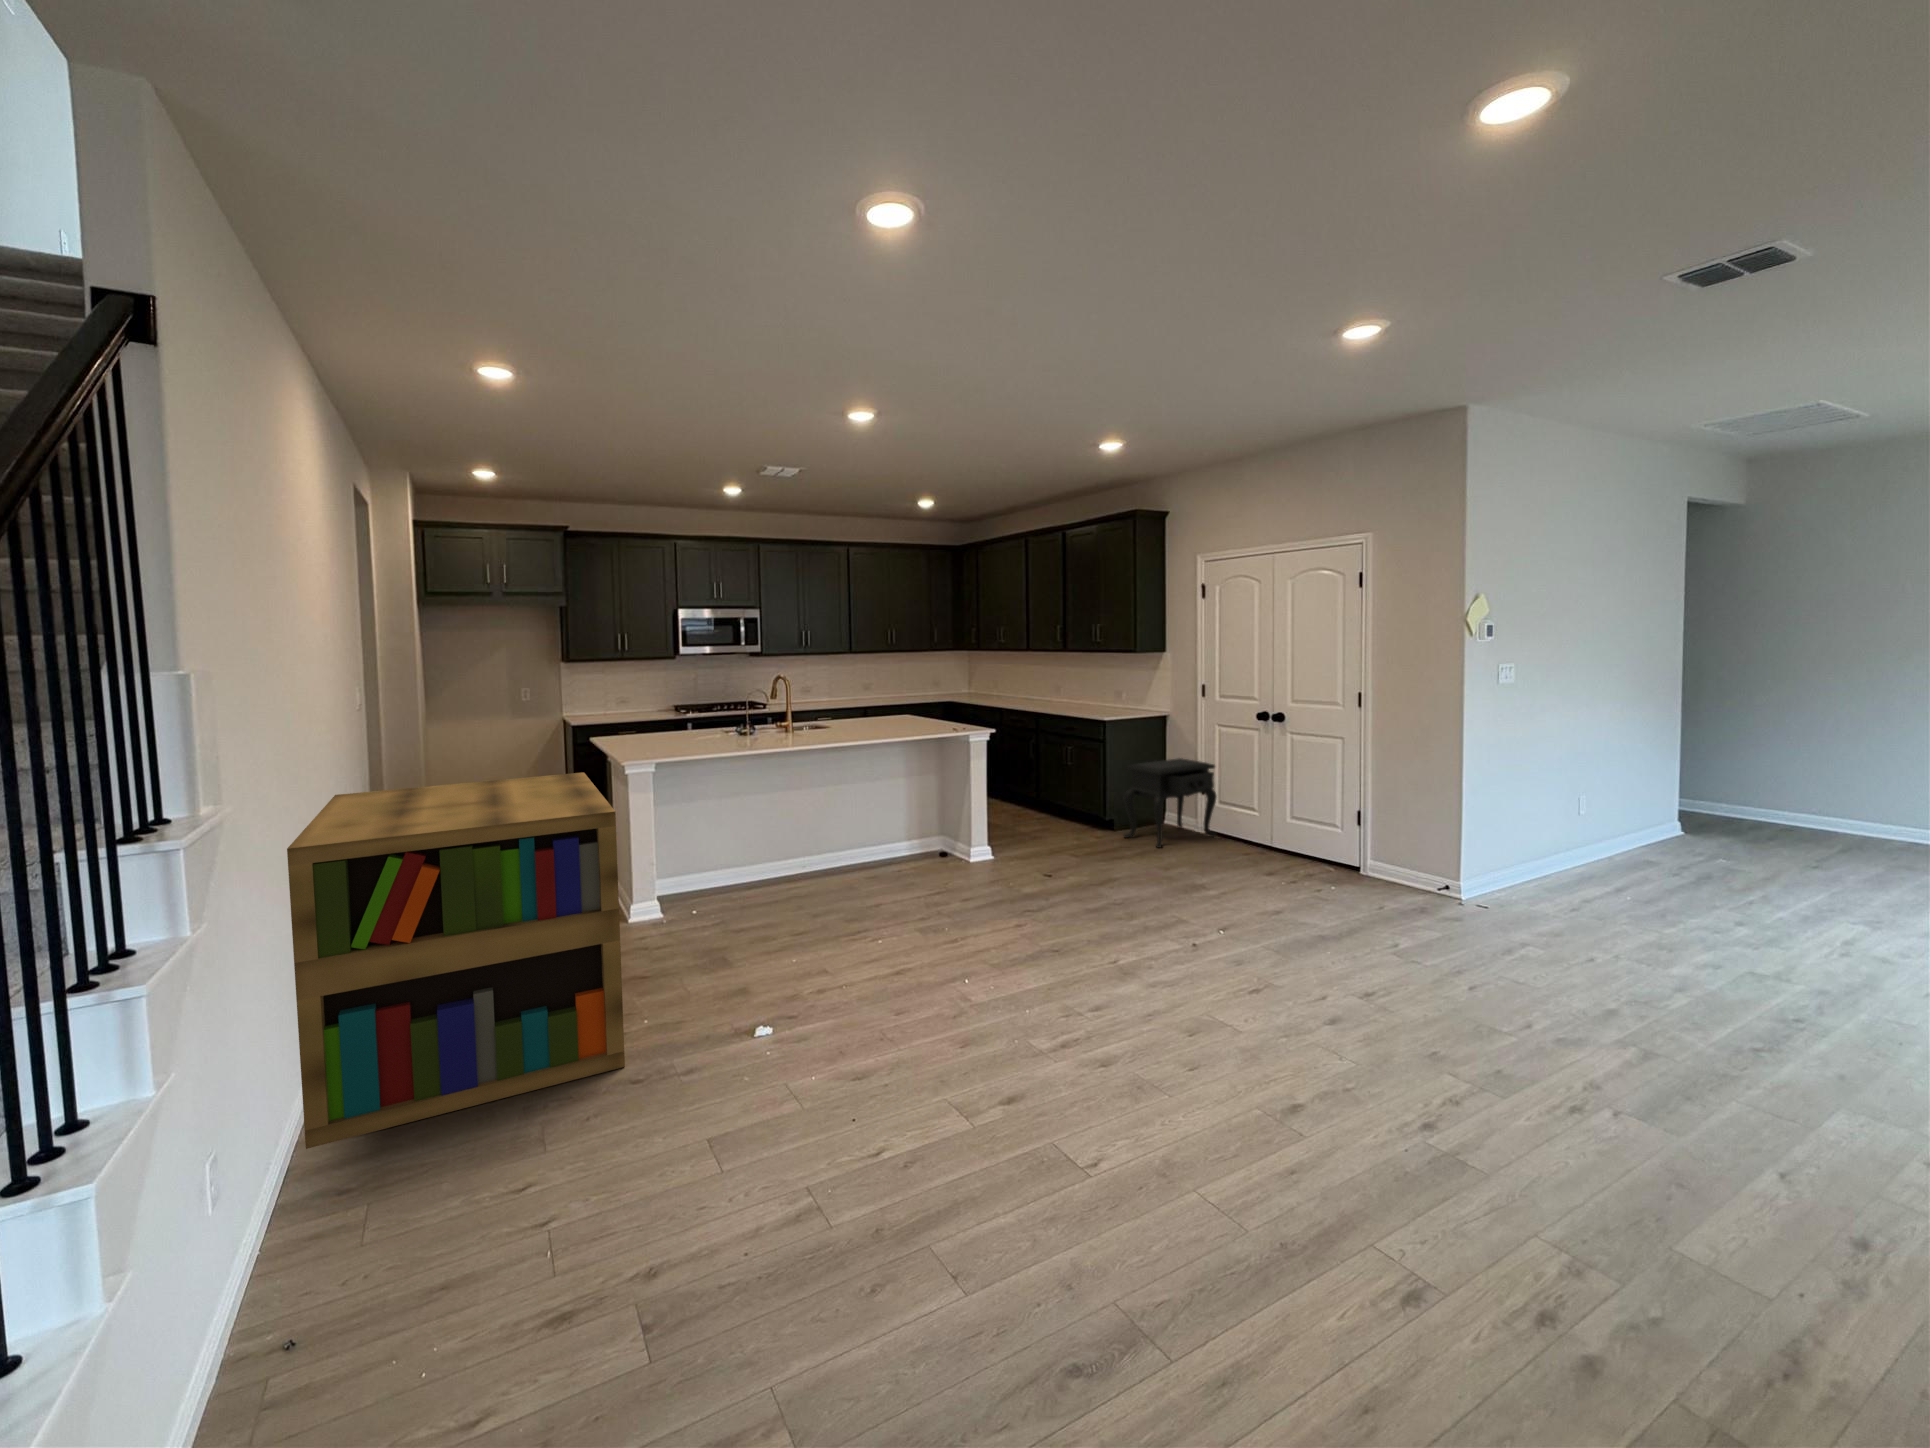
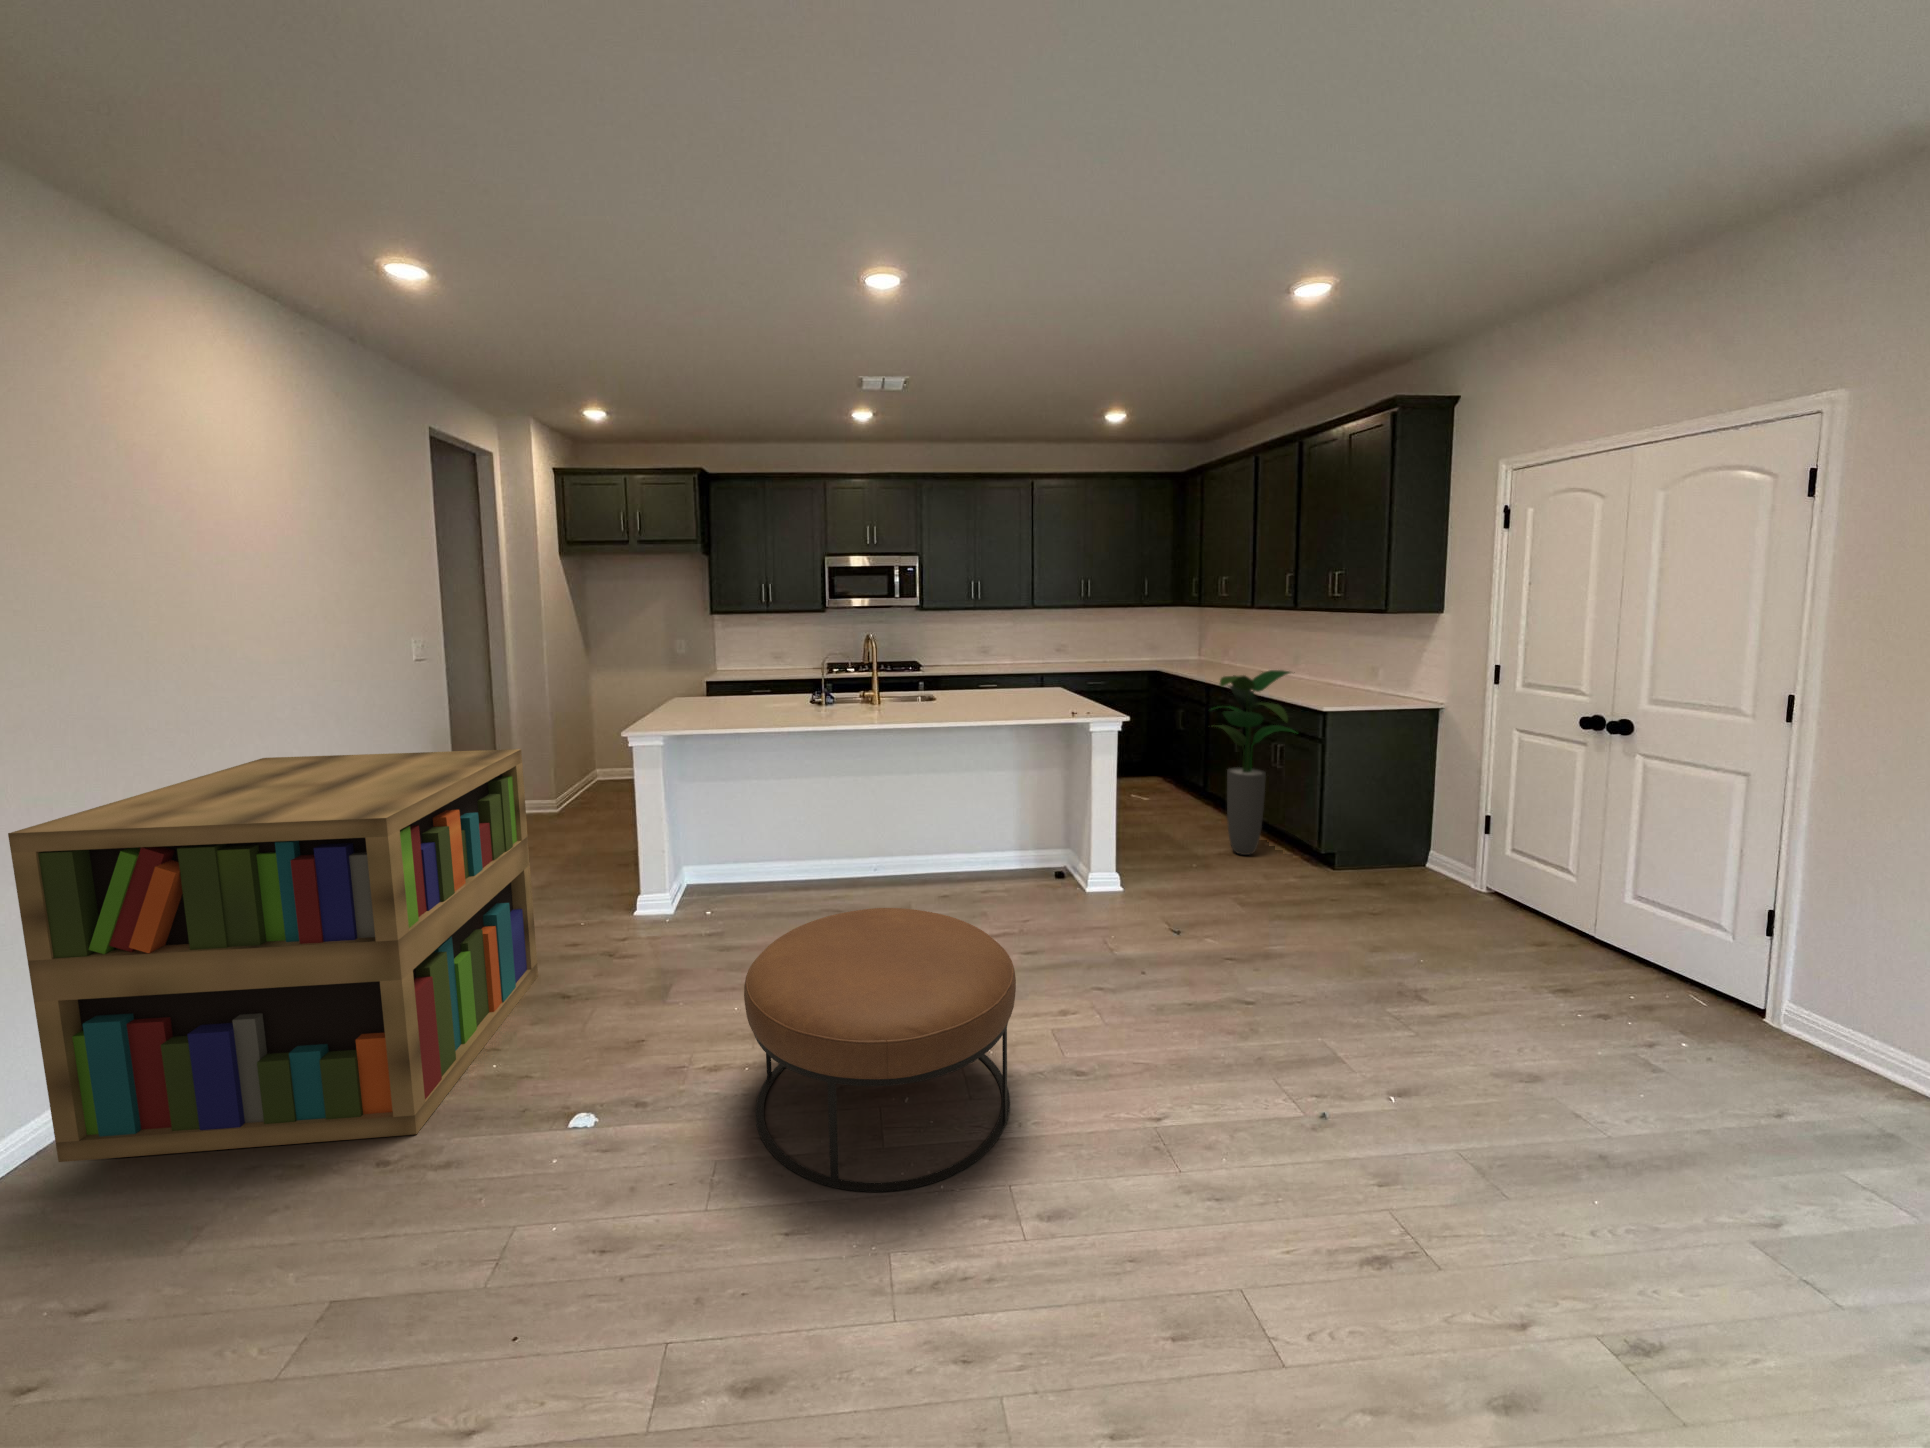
potted plant: none [1025,694,1088,829] -> present [1213,670,1295,855]
side table: present [1124,758,1217,848] -> none [1337,774,1504,908]
ottoman: none [851,861,1034,1027] -> present [744,908,1016,1192]

